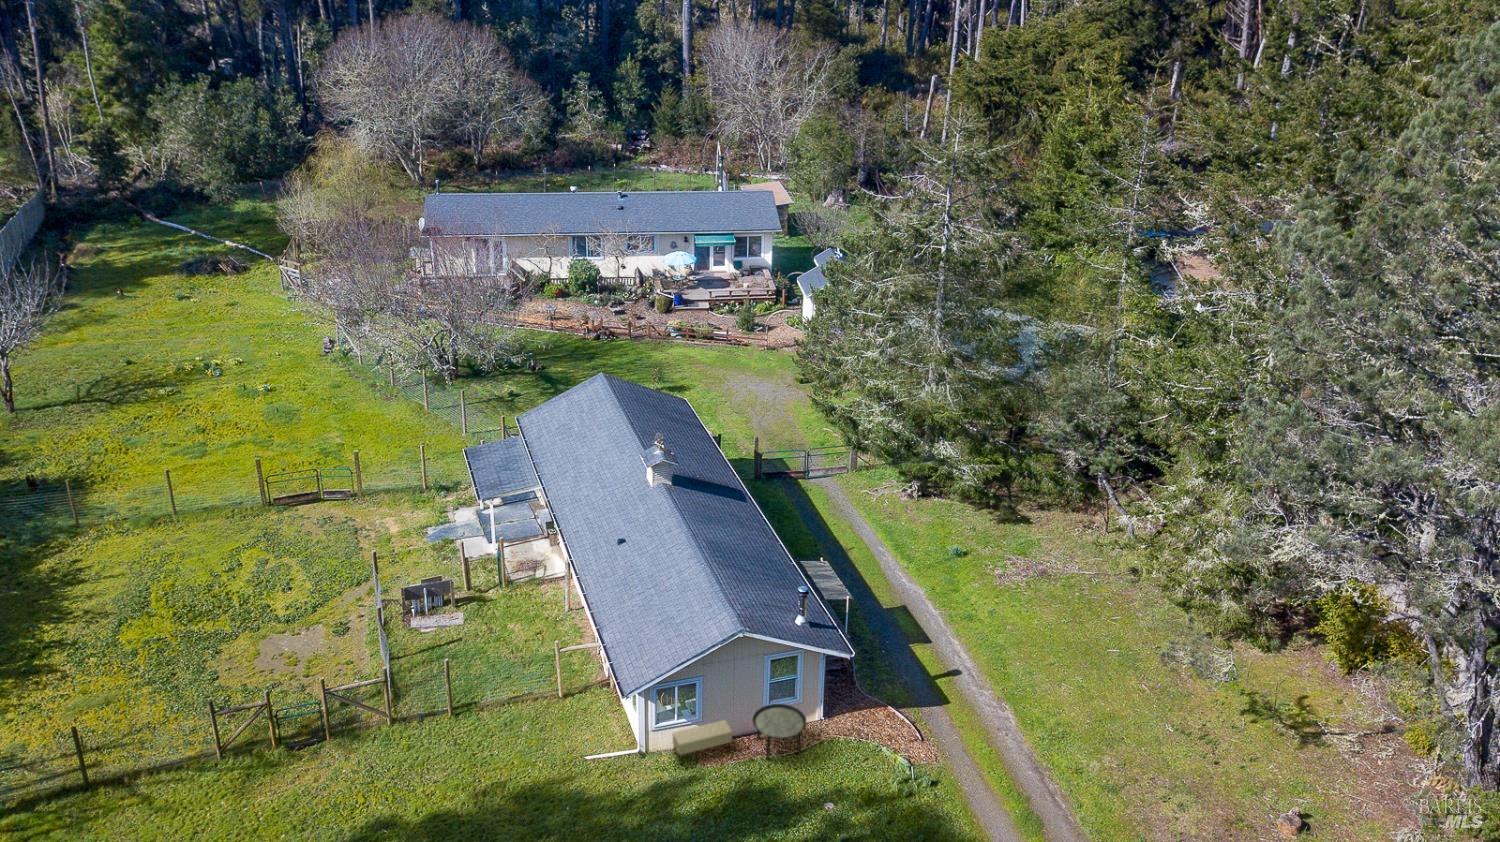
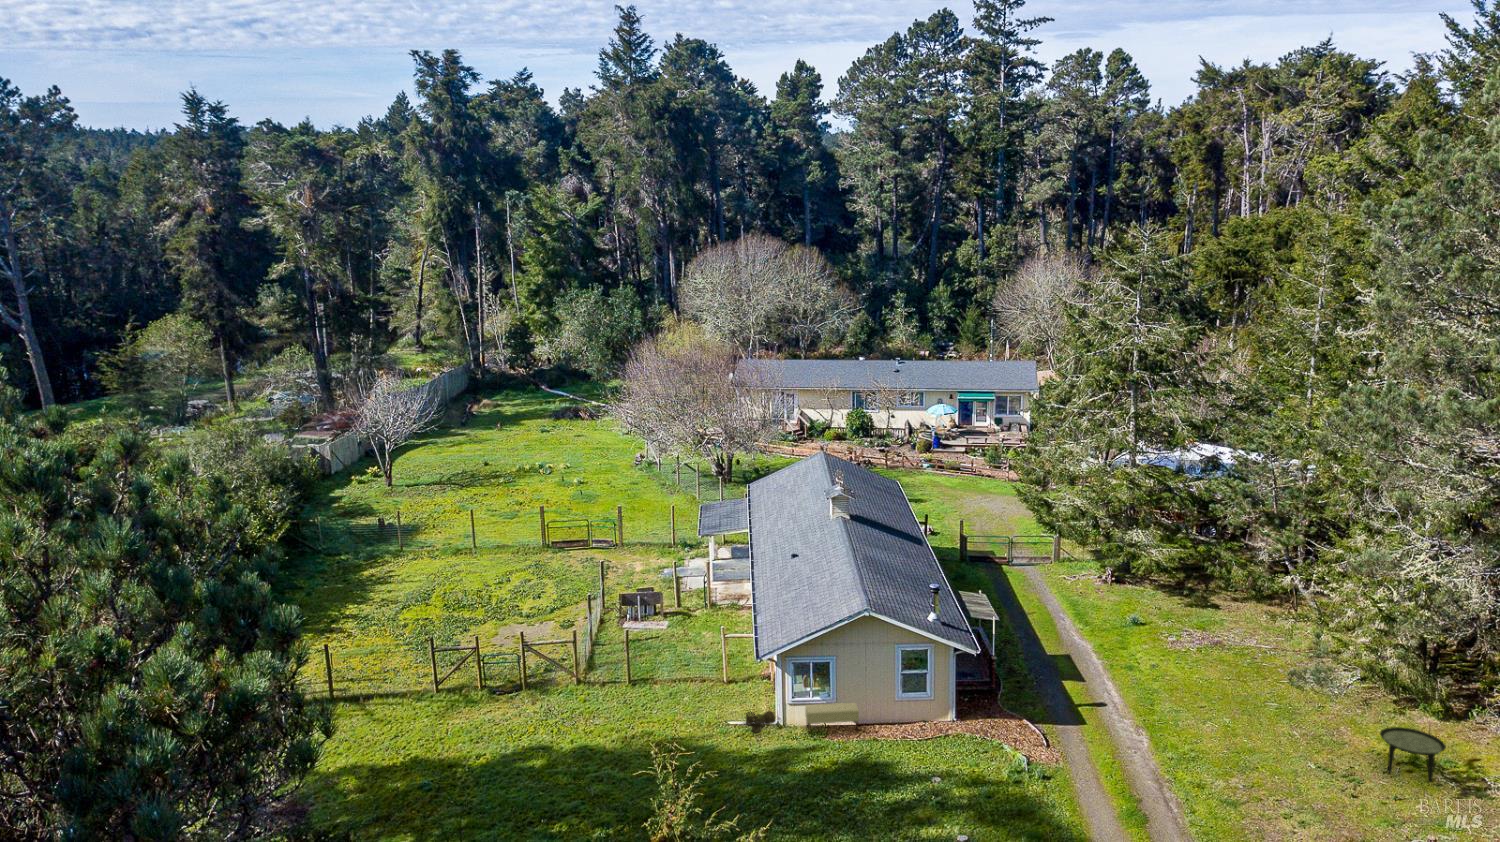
round table: present [753,704,806,760] -> present [1380,727,1446,782]
woven basket: none [605,740,637,773] -> present [746,710,775,733]

